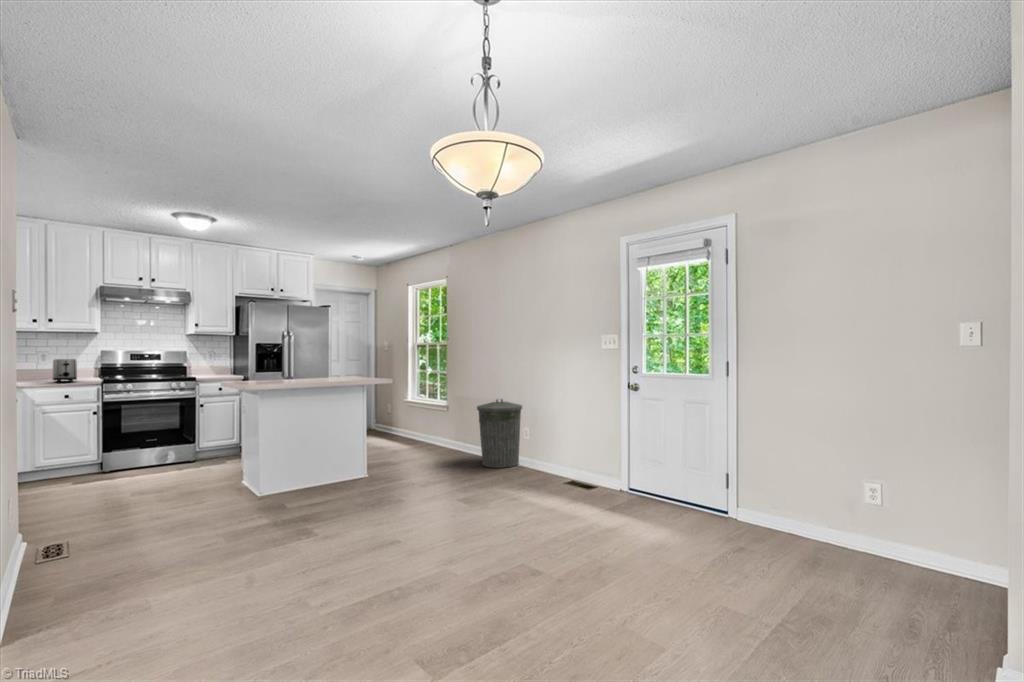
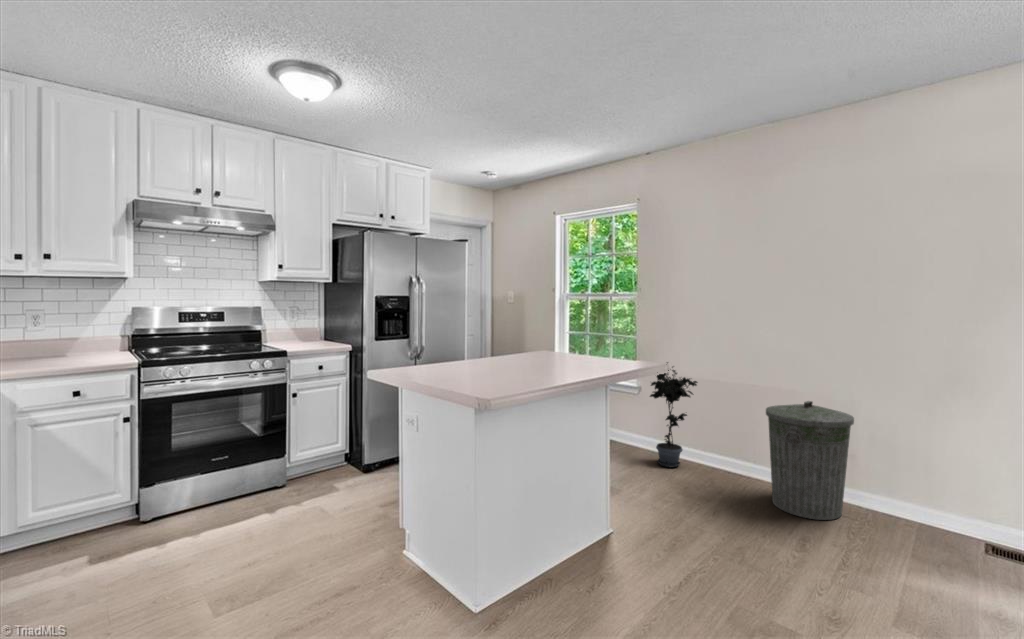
toaster: present [53,359,77,382] -> none [50,323,94,367]
potted plant: none [436,381,467,450] -> present [650,362,698,467]

